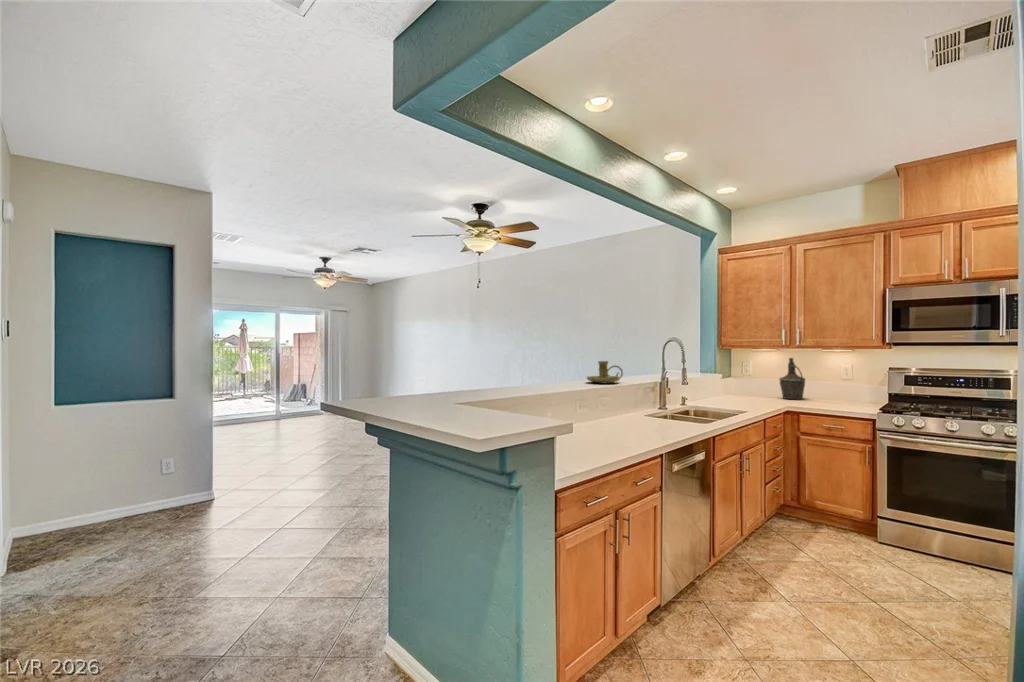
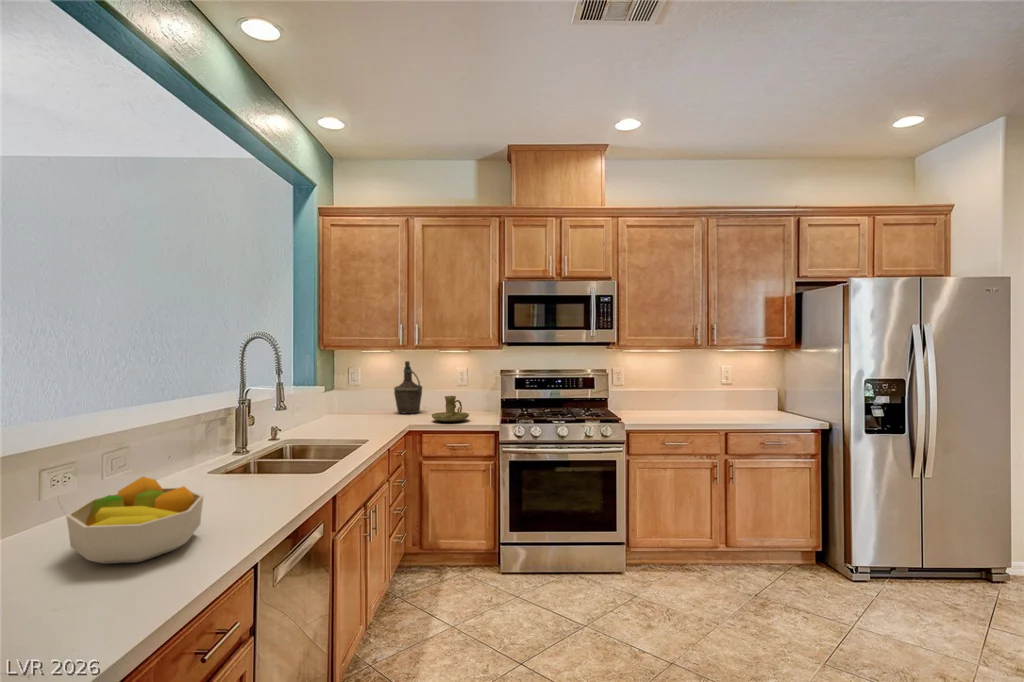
candle holder: present [587,361,623,383] -> present [432,396,469,422]
fruit bowl: none [587,407,639,441] -> present [66,477,203,564]

